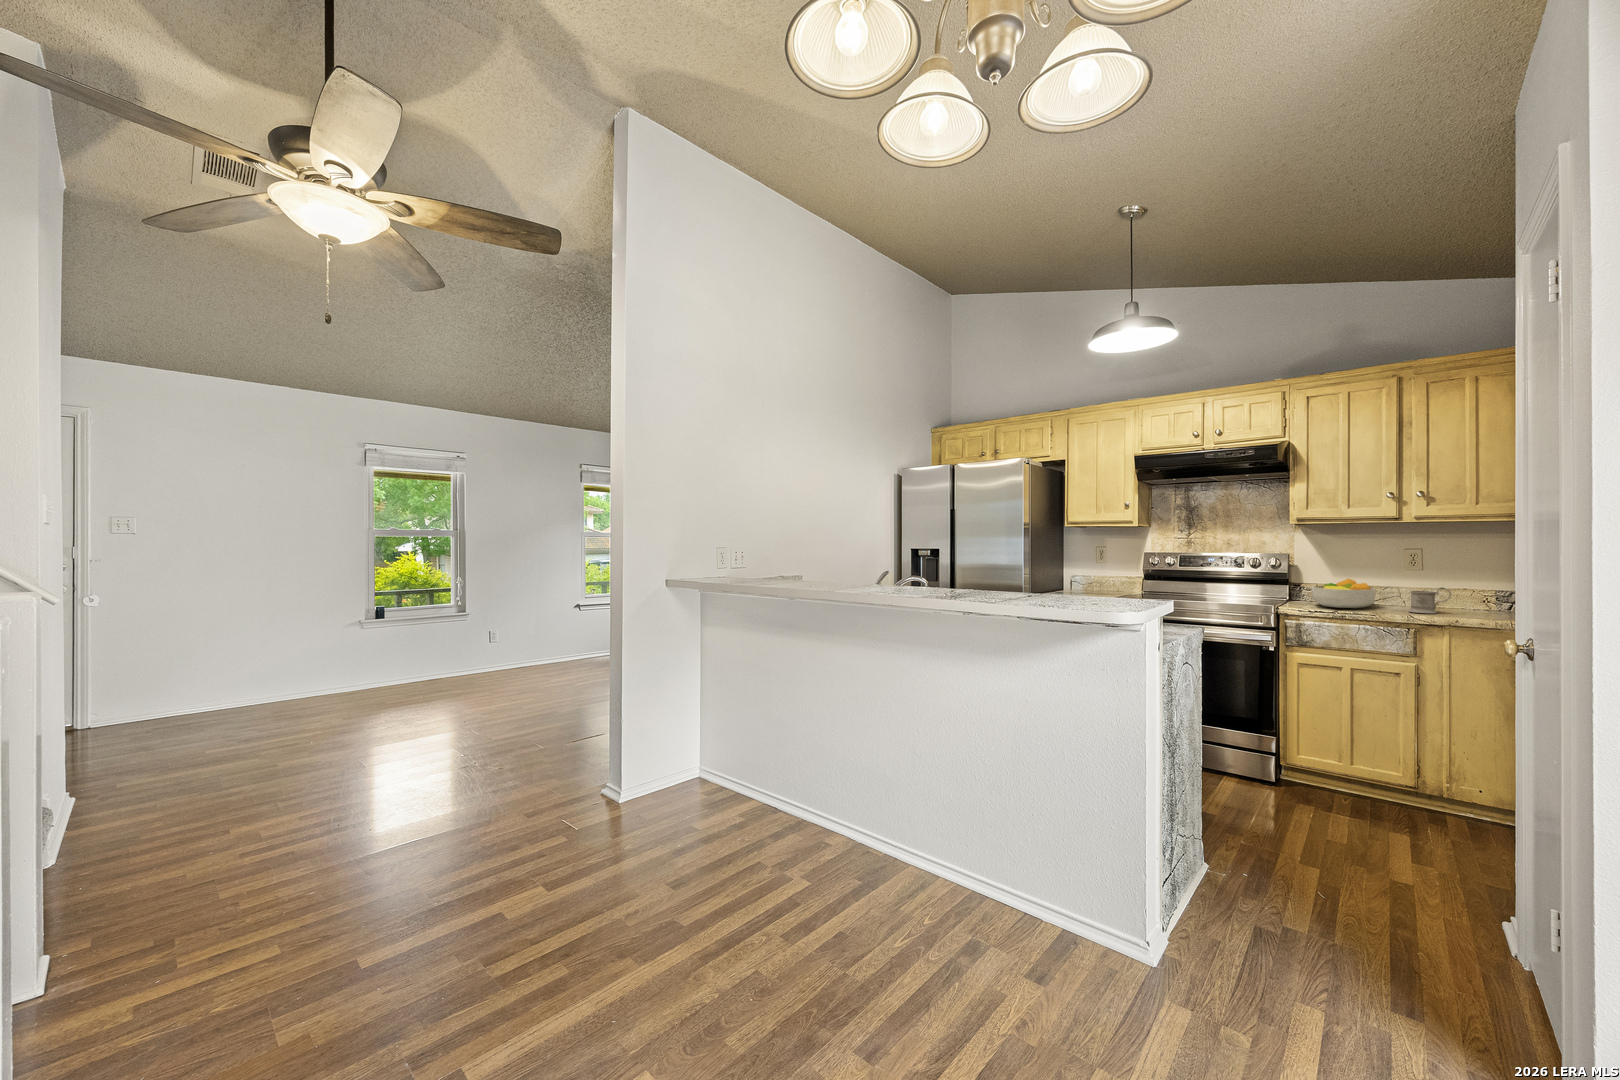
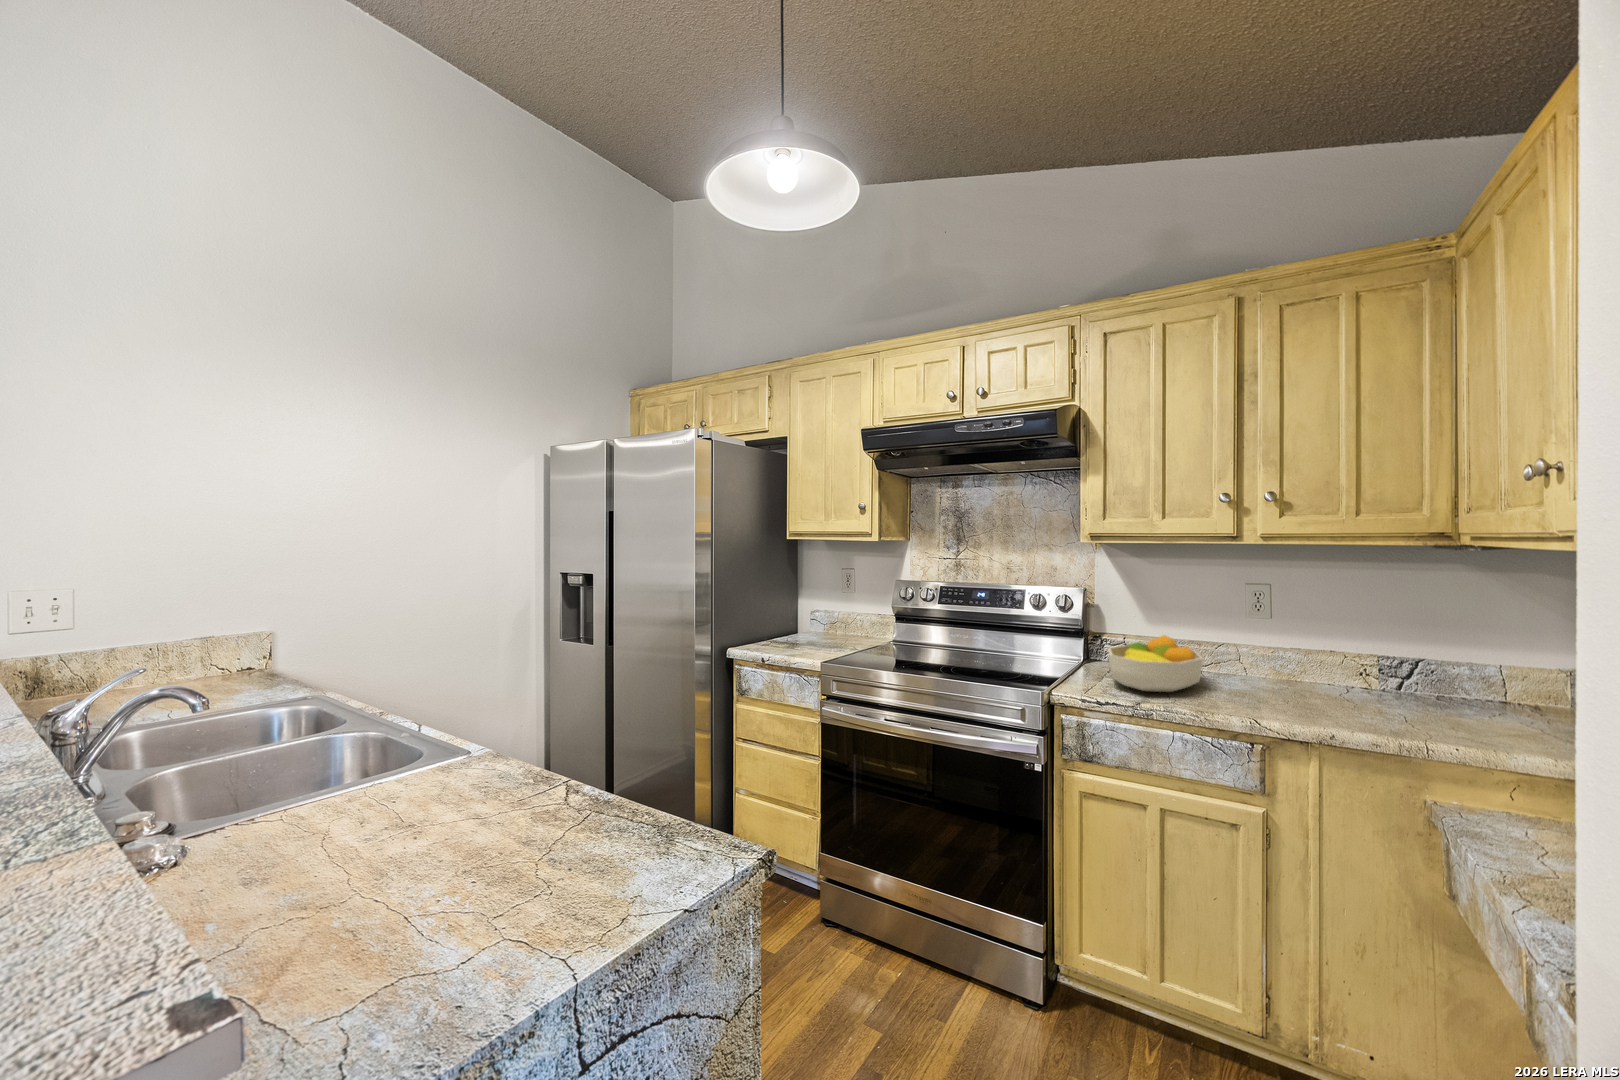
mug: present [1409,587,1451,614] -> none [1252,662,1320,709]

